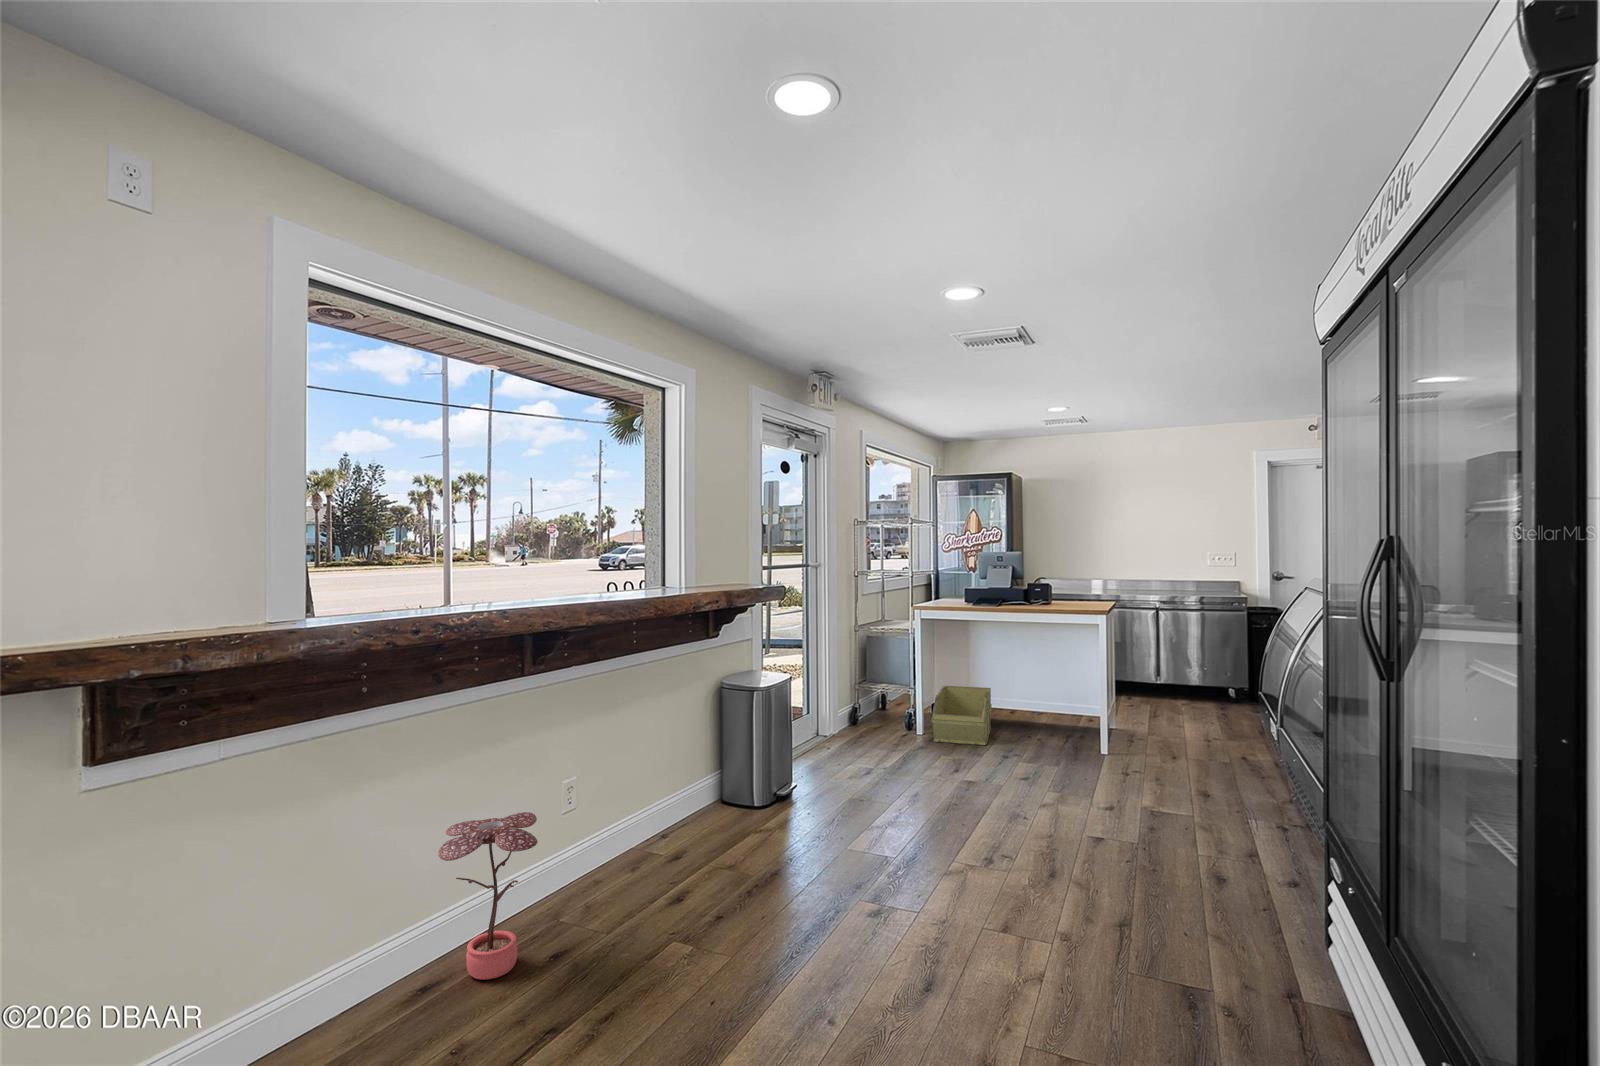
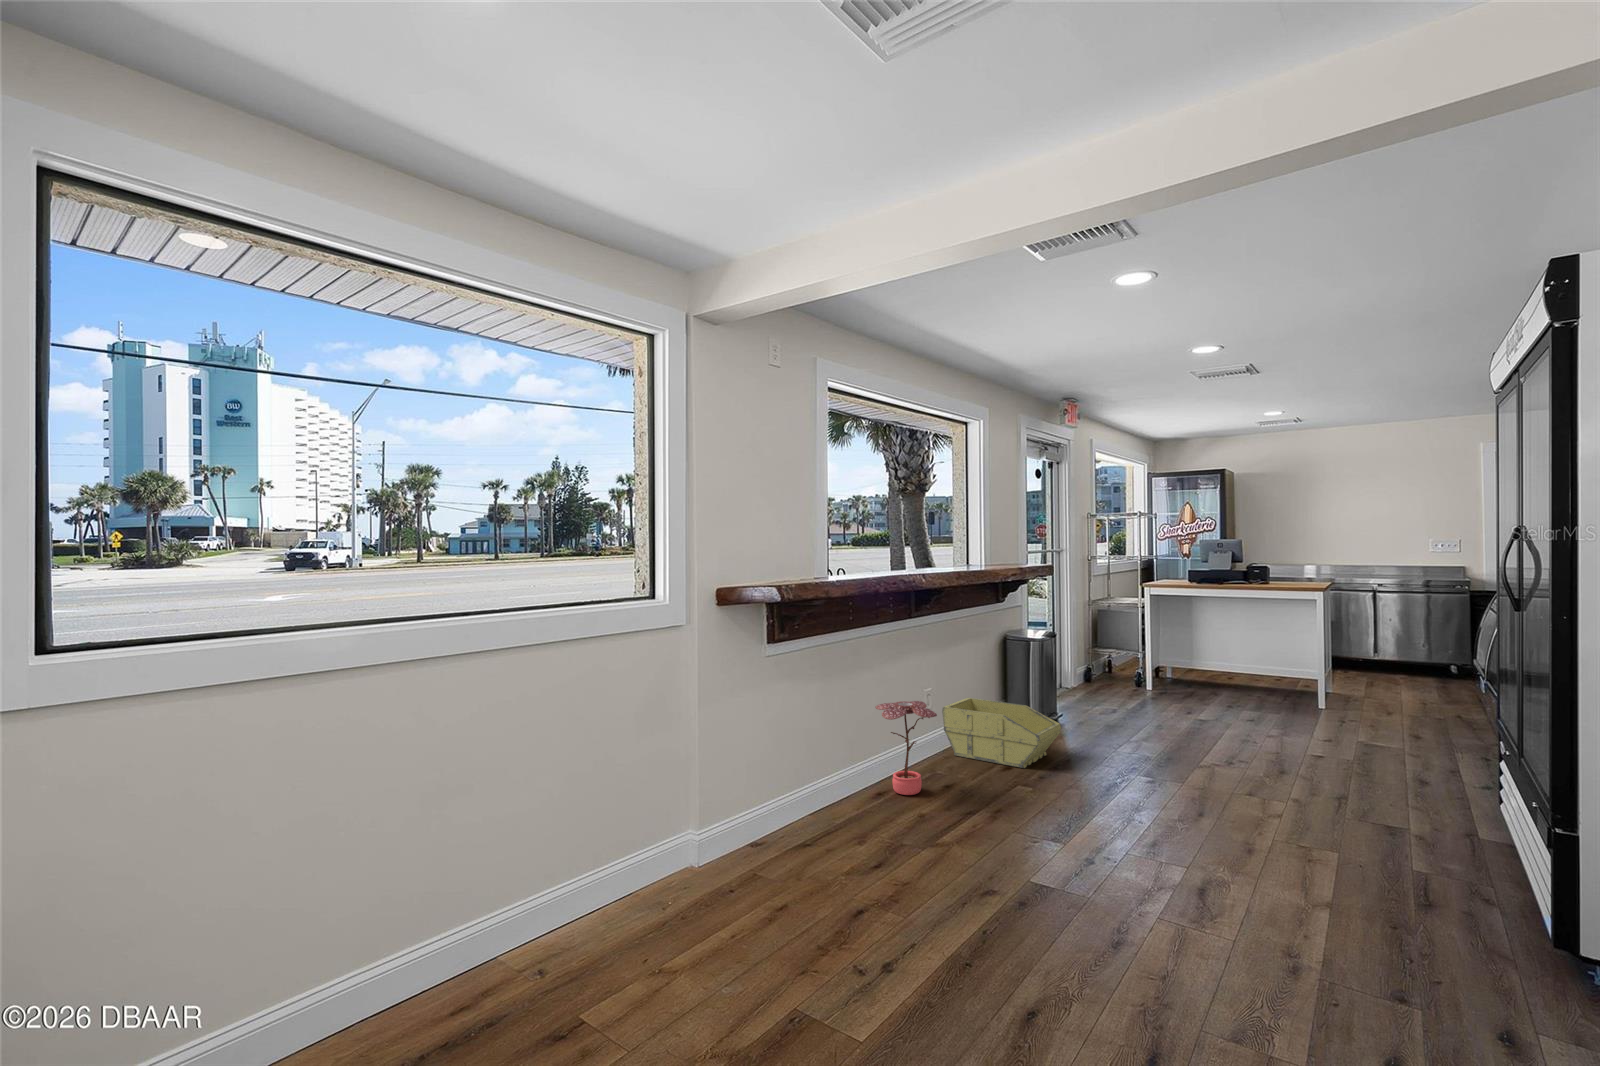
storage bin: present [931,686,992,745] -> present [942,698,1061,768]

